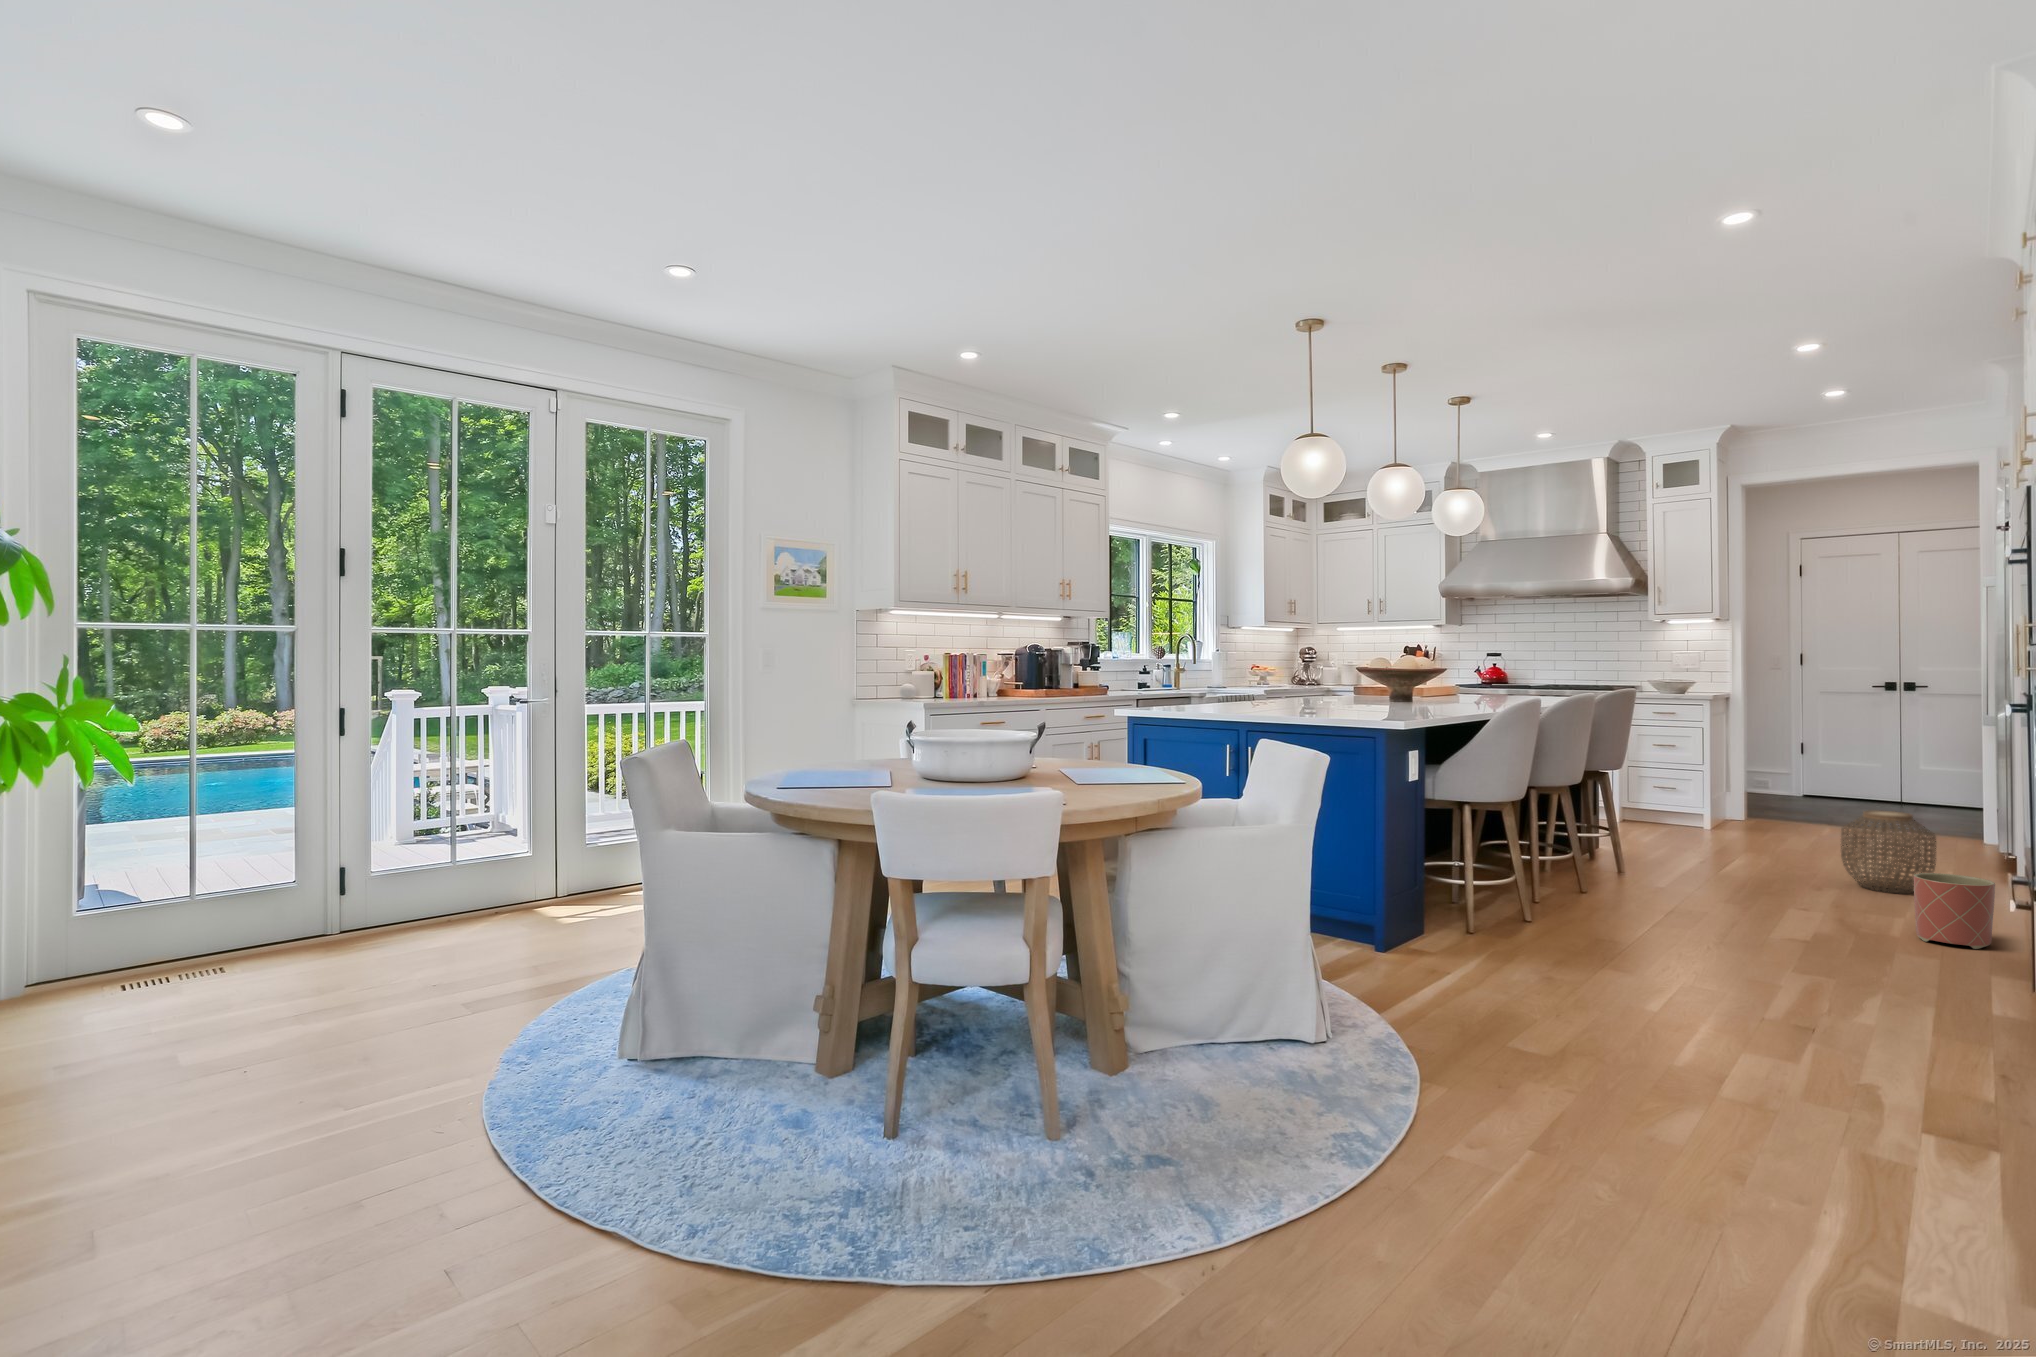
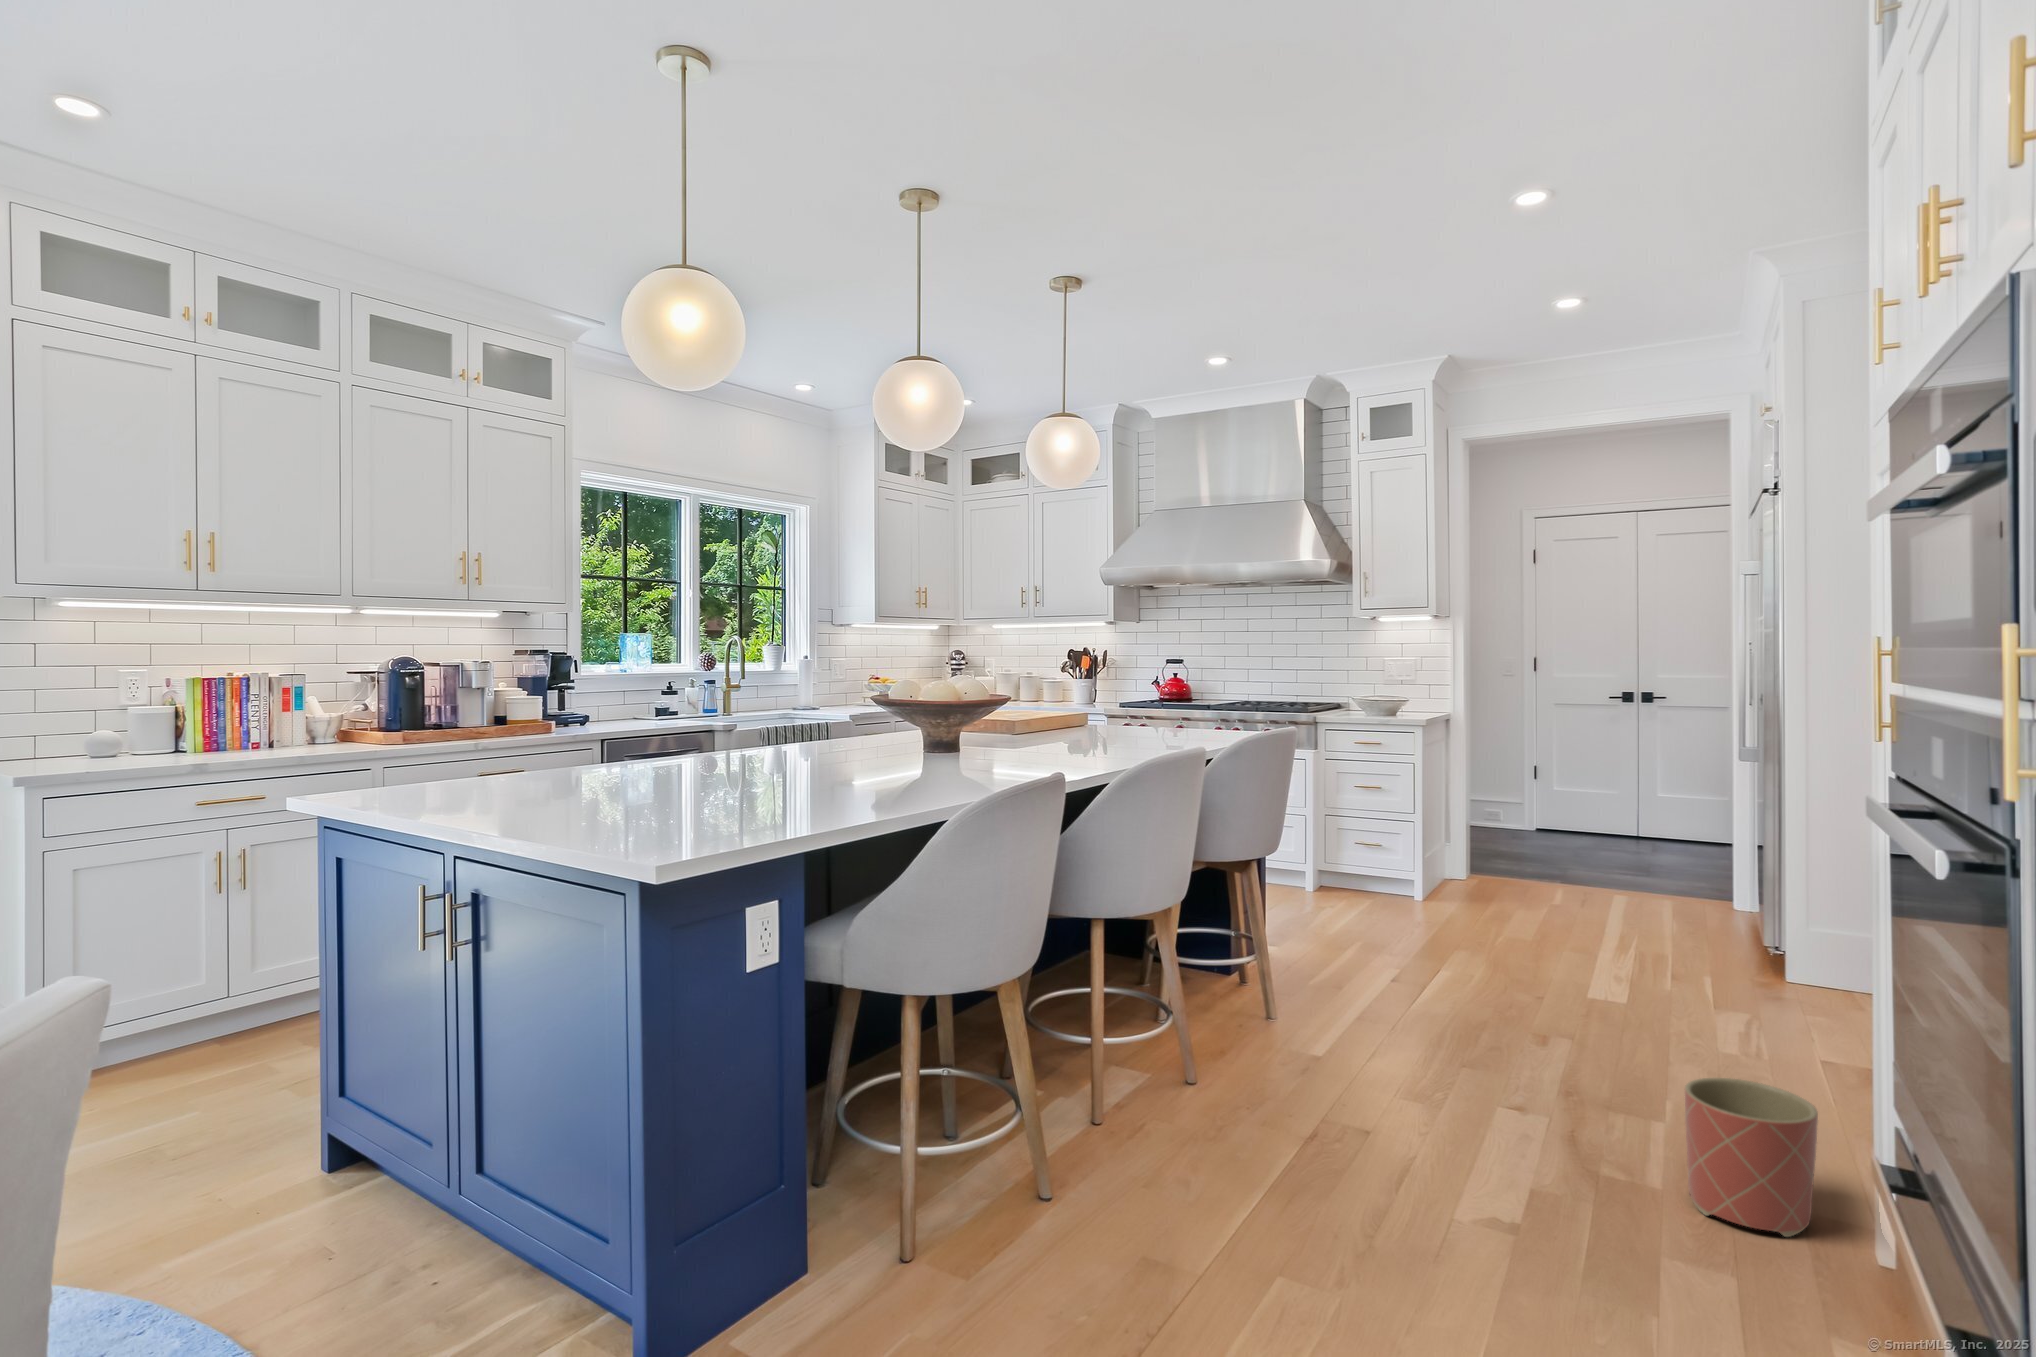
woven basket: present [1841,810,1936,893] -> none [1576,917,1707,1053]

